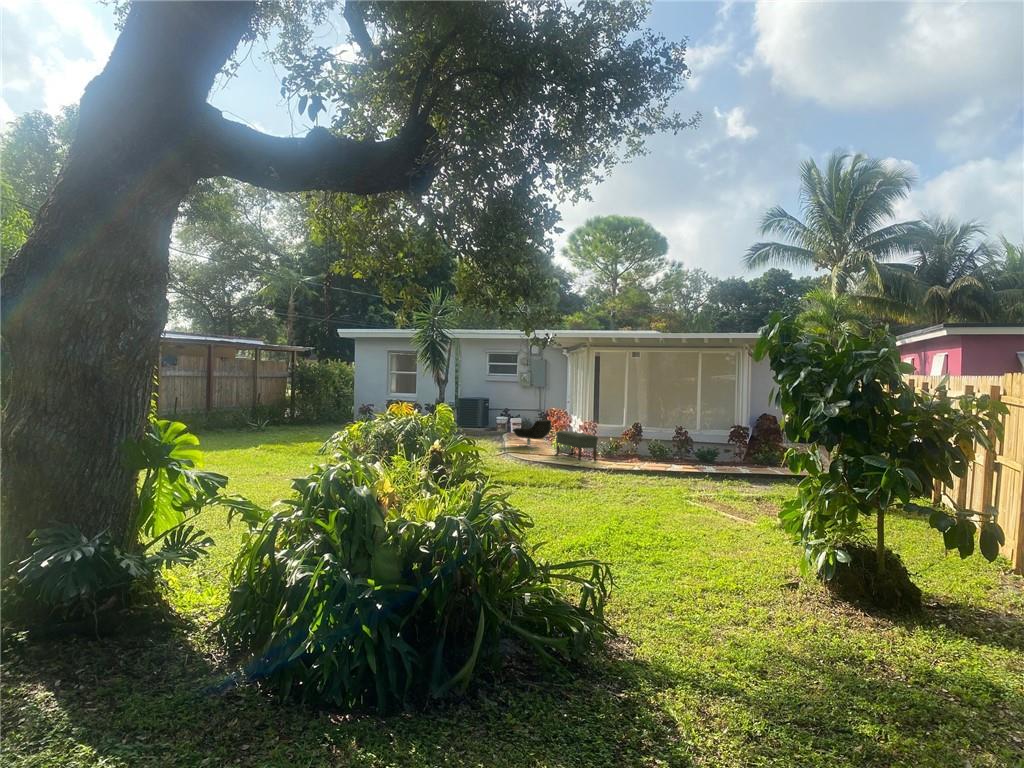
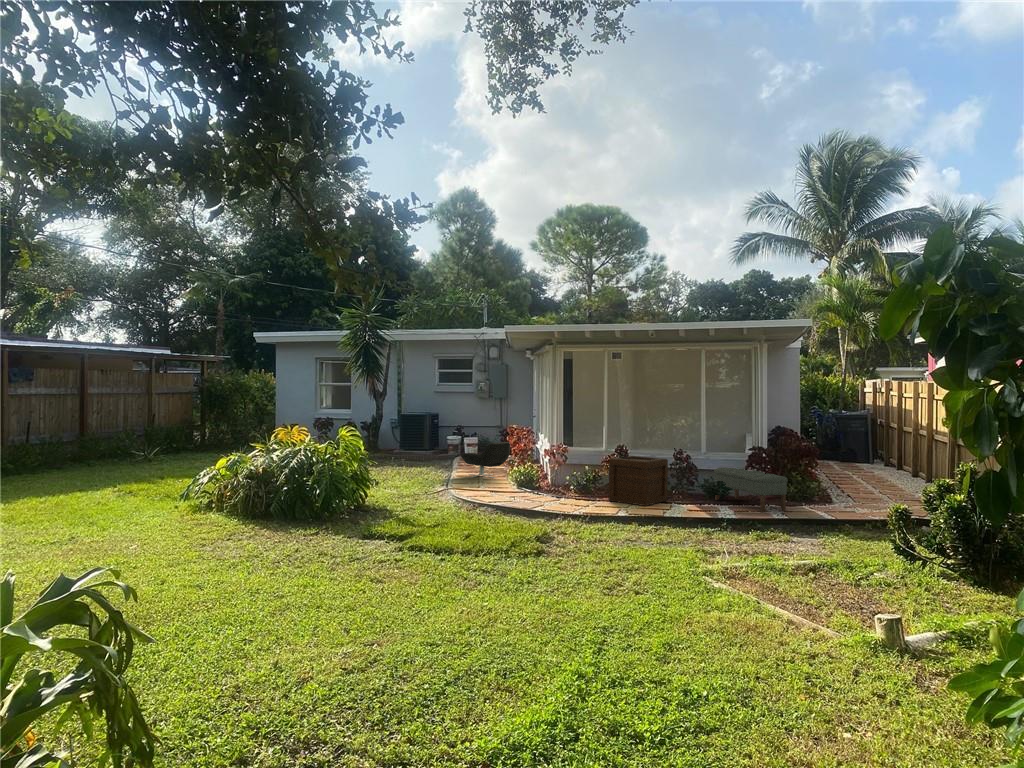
wooden crate: none [627,430,672,467] -> present [608,456,668,506]
bench: present [556,431,598,460] -> present [714,467,788,513]

